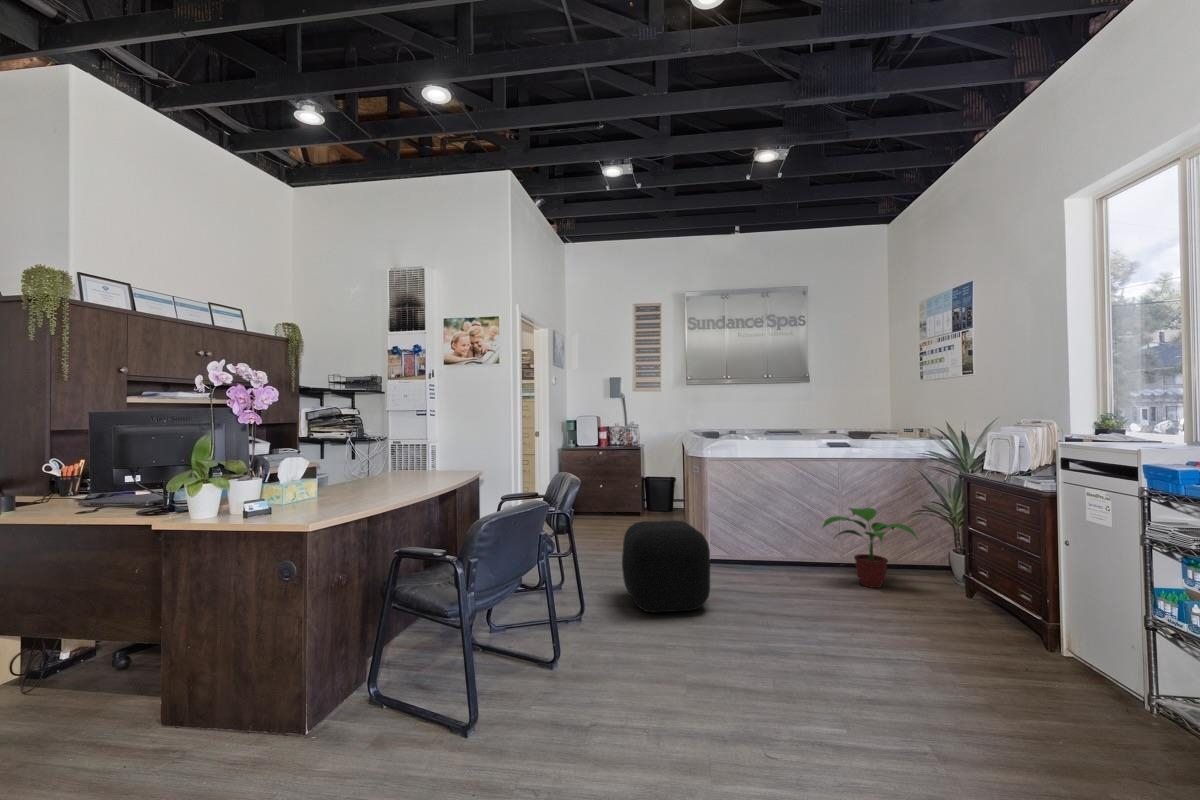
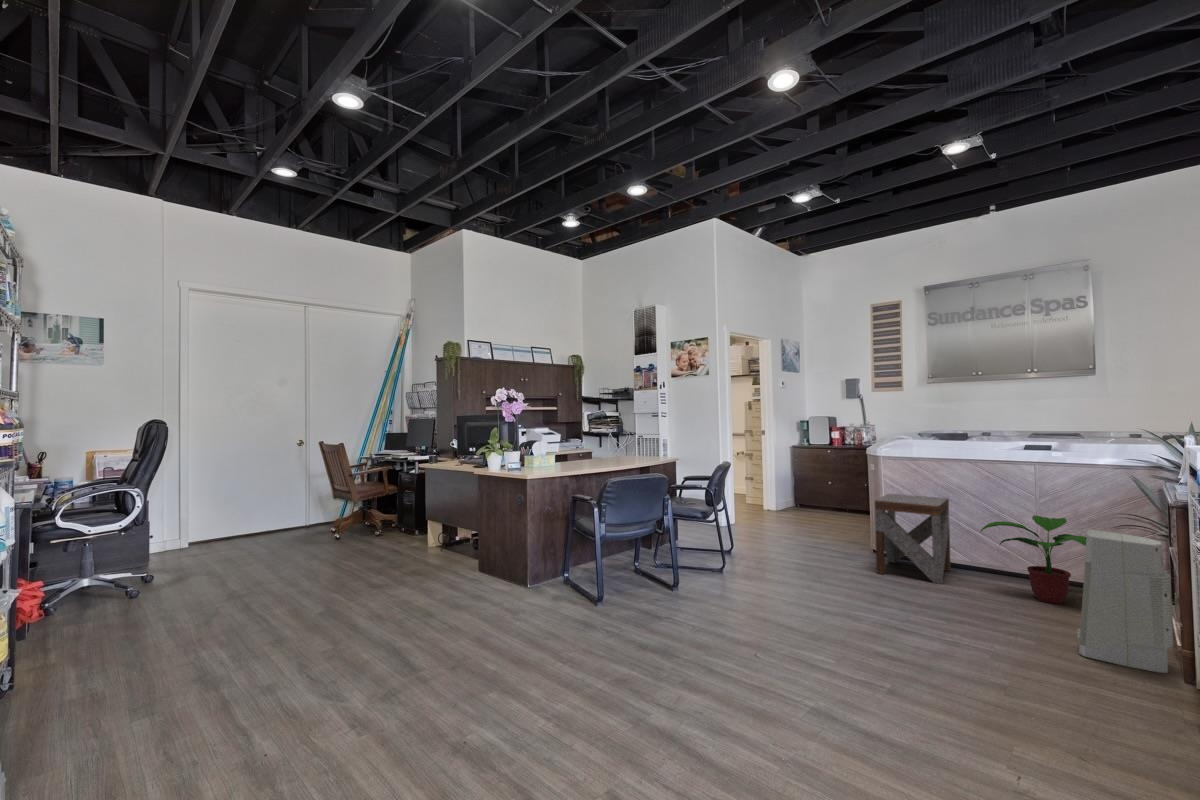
side table: none [718,496,788,585] -> present [875,494,951,584]
ottoman: present [622,520,710,613] -> none [759,505,837,582]
air purifier: none [950,521,1027,643] -> present [1077,530,1173,673]

